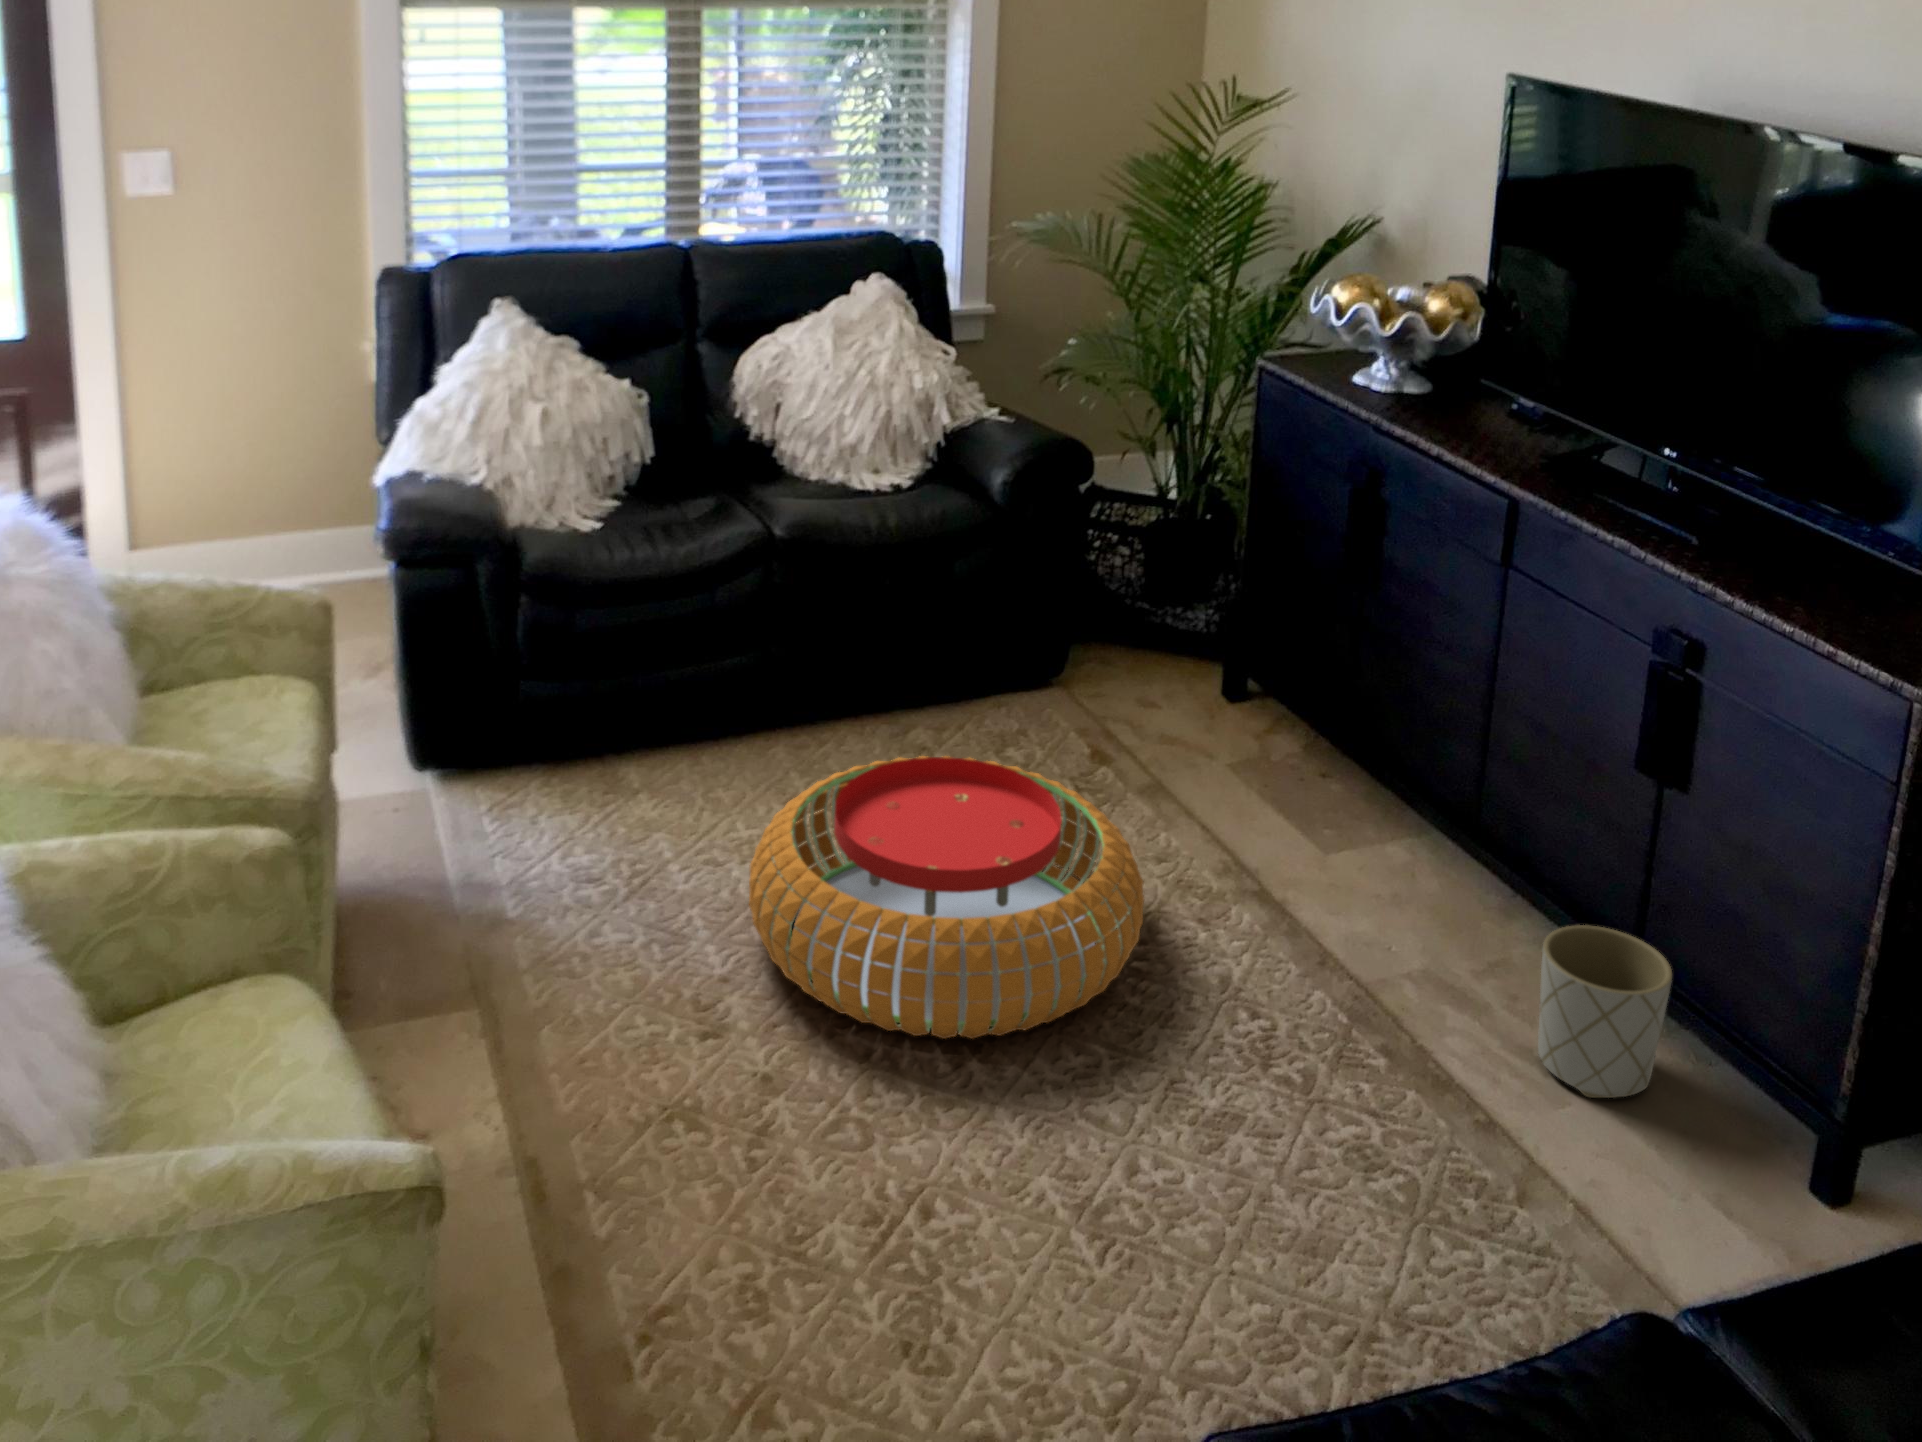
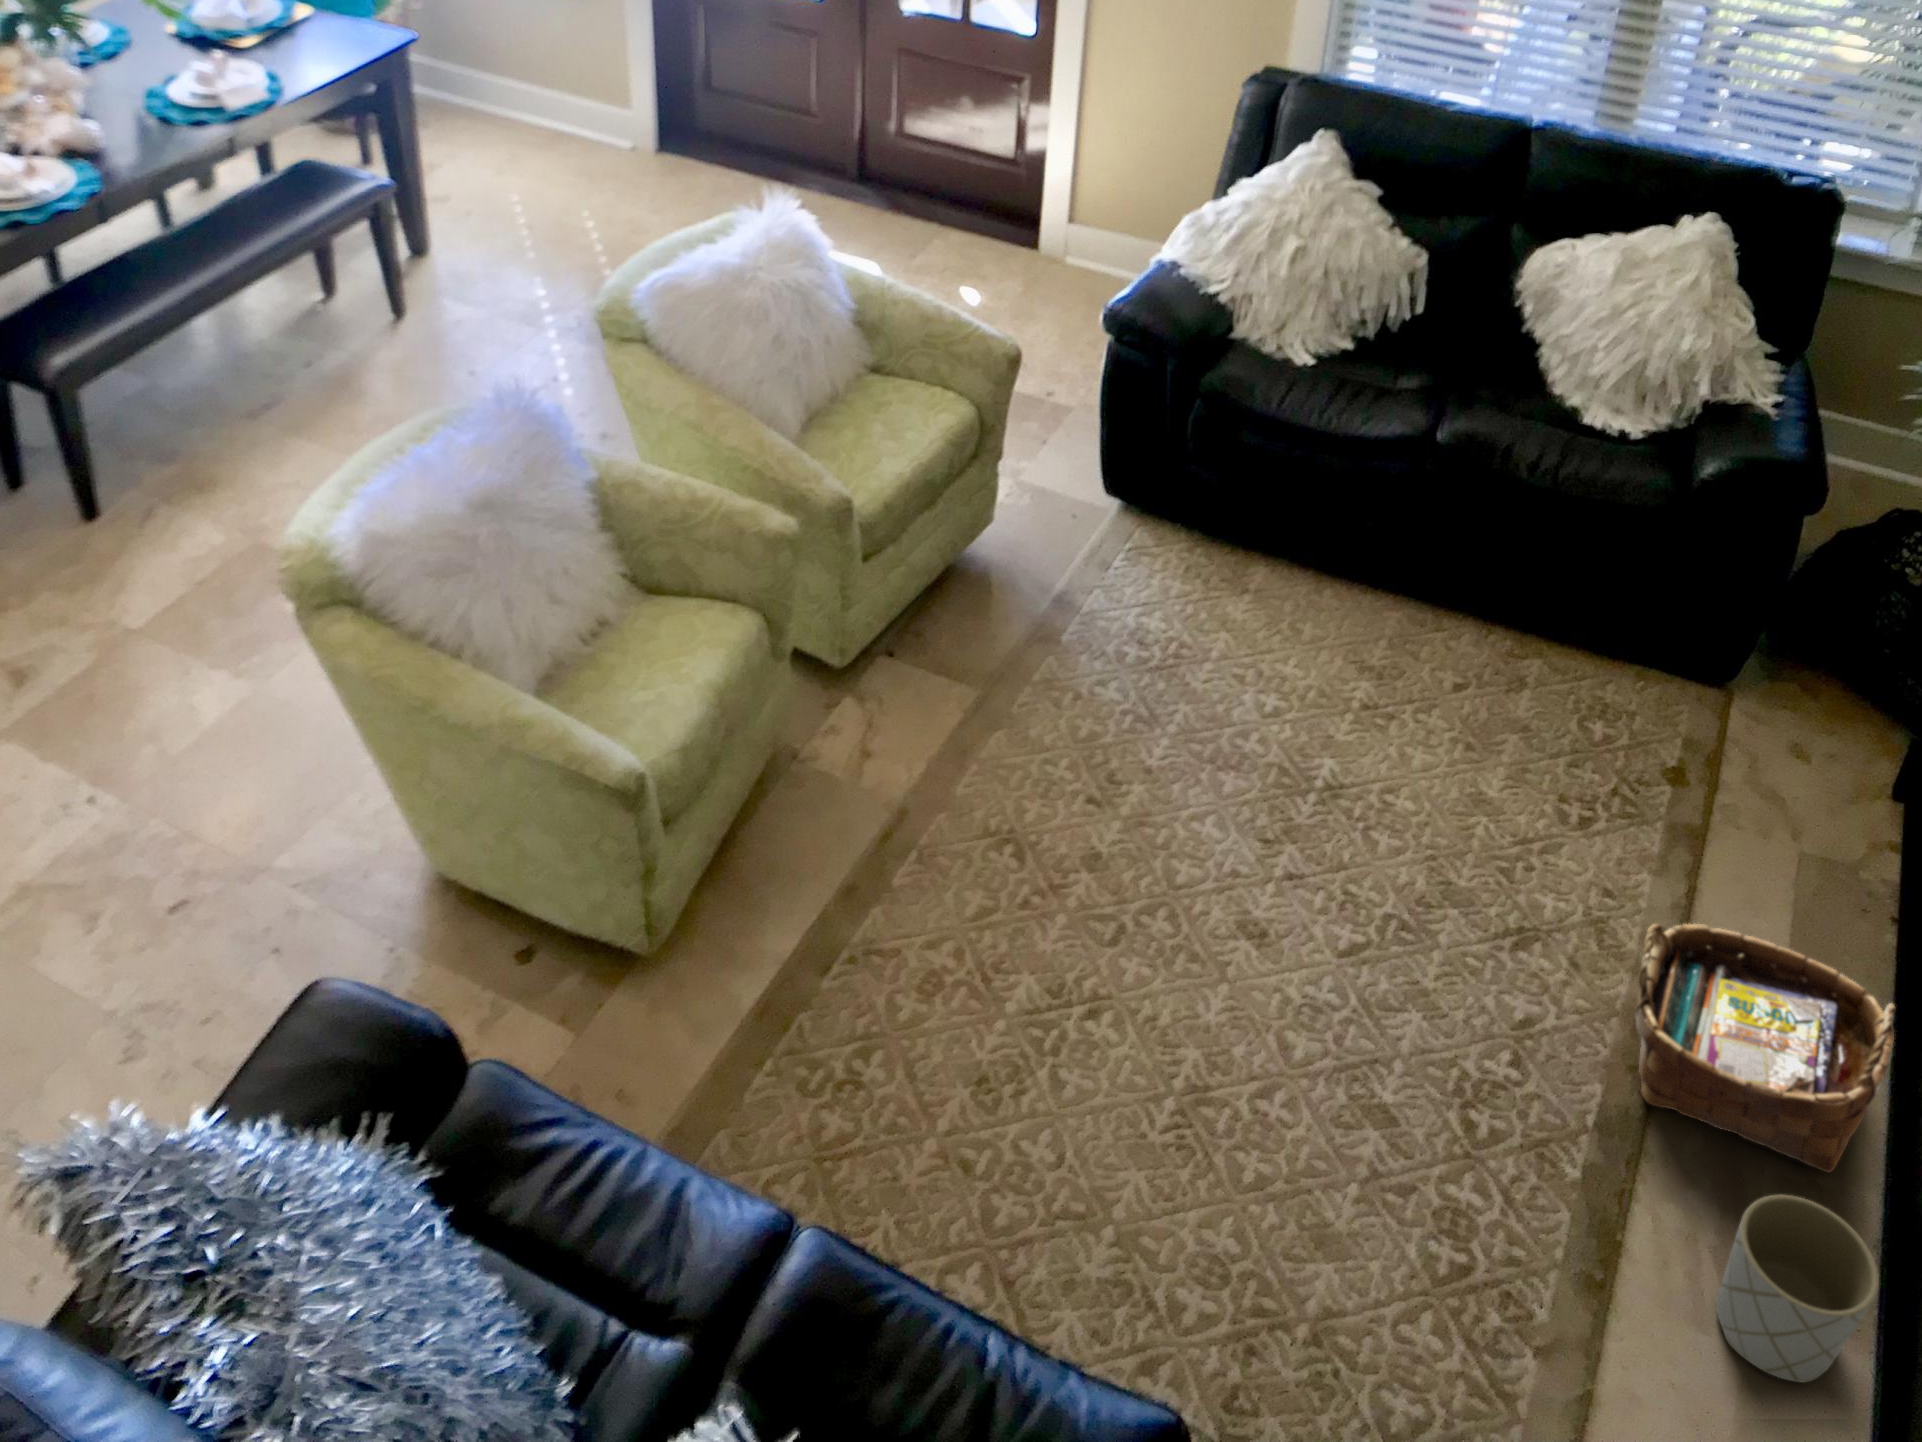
pouf: present [749,756,1144,1039] -> none [1171,665,1533,962]
woven basket: none [1267,772,1499,978] -> present [1635,924,1896,1172]

